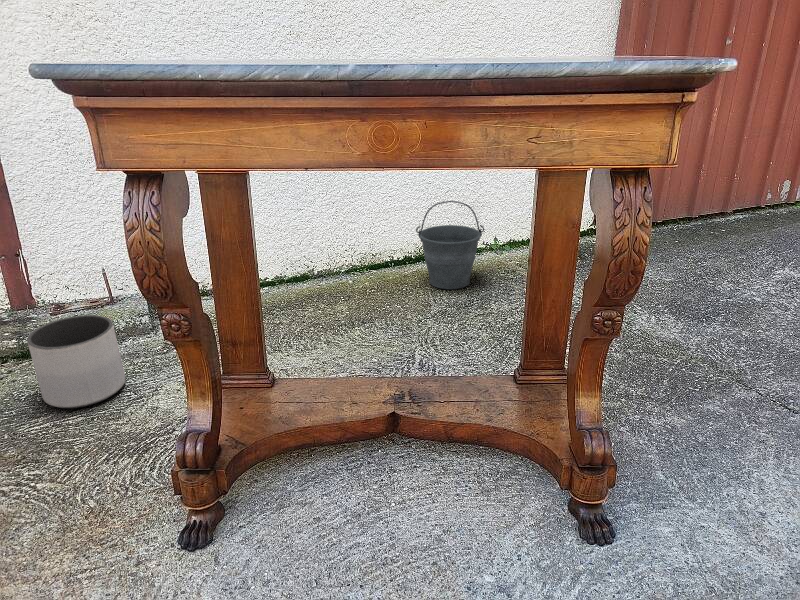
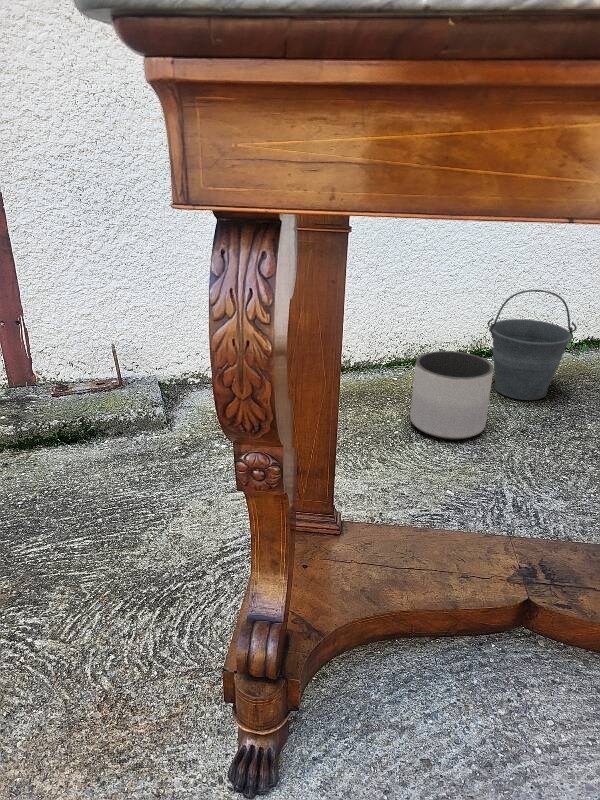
planter: present [27,315,125,408] -> present [410,351,493,439]

